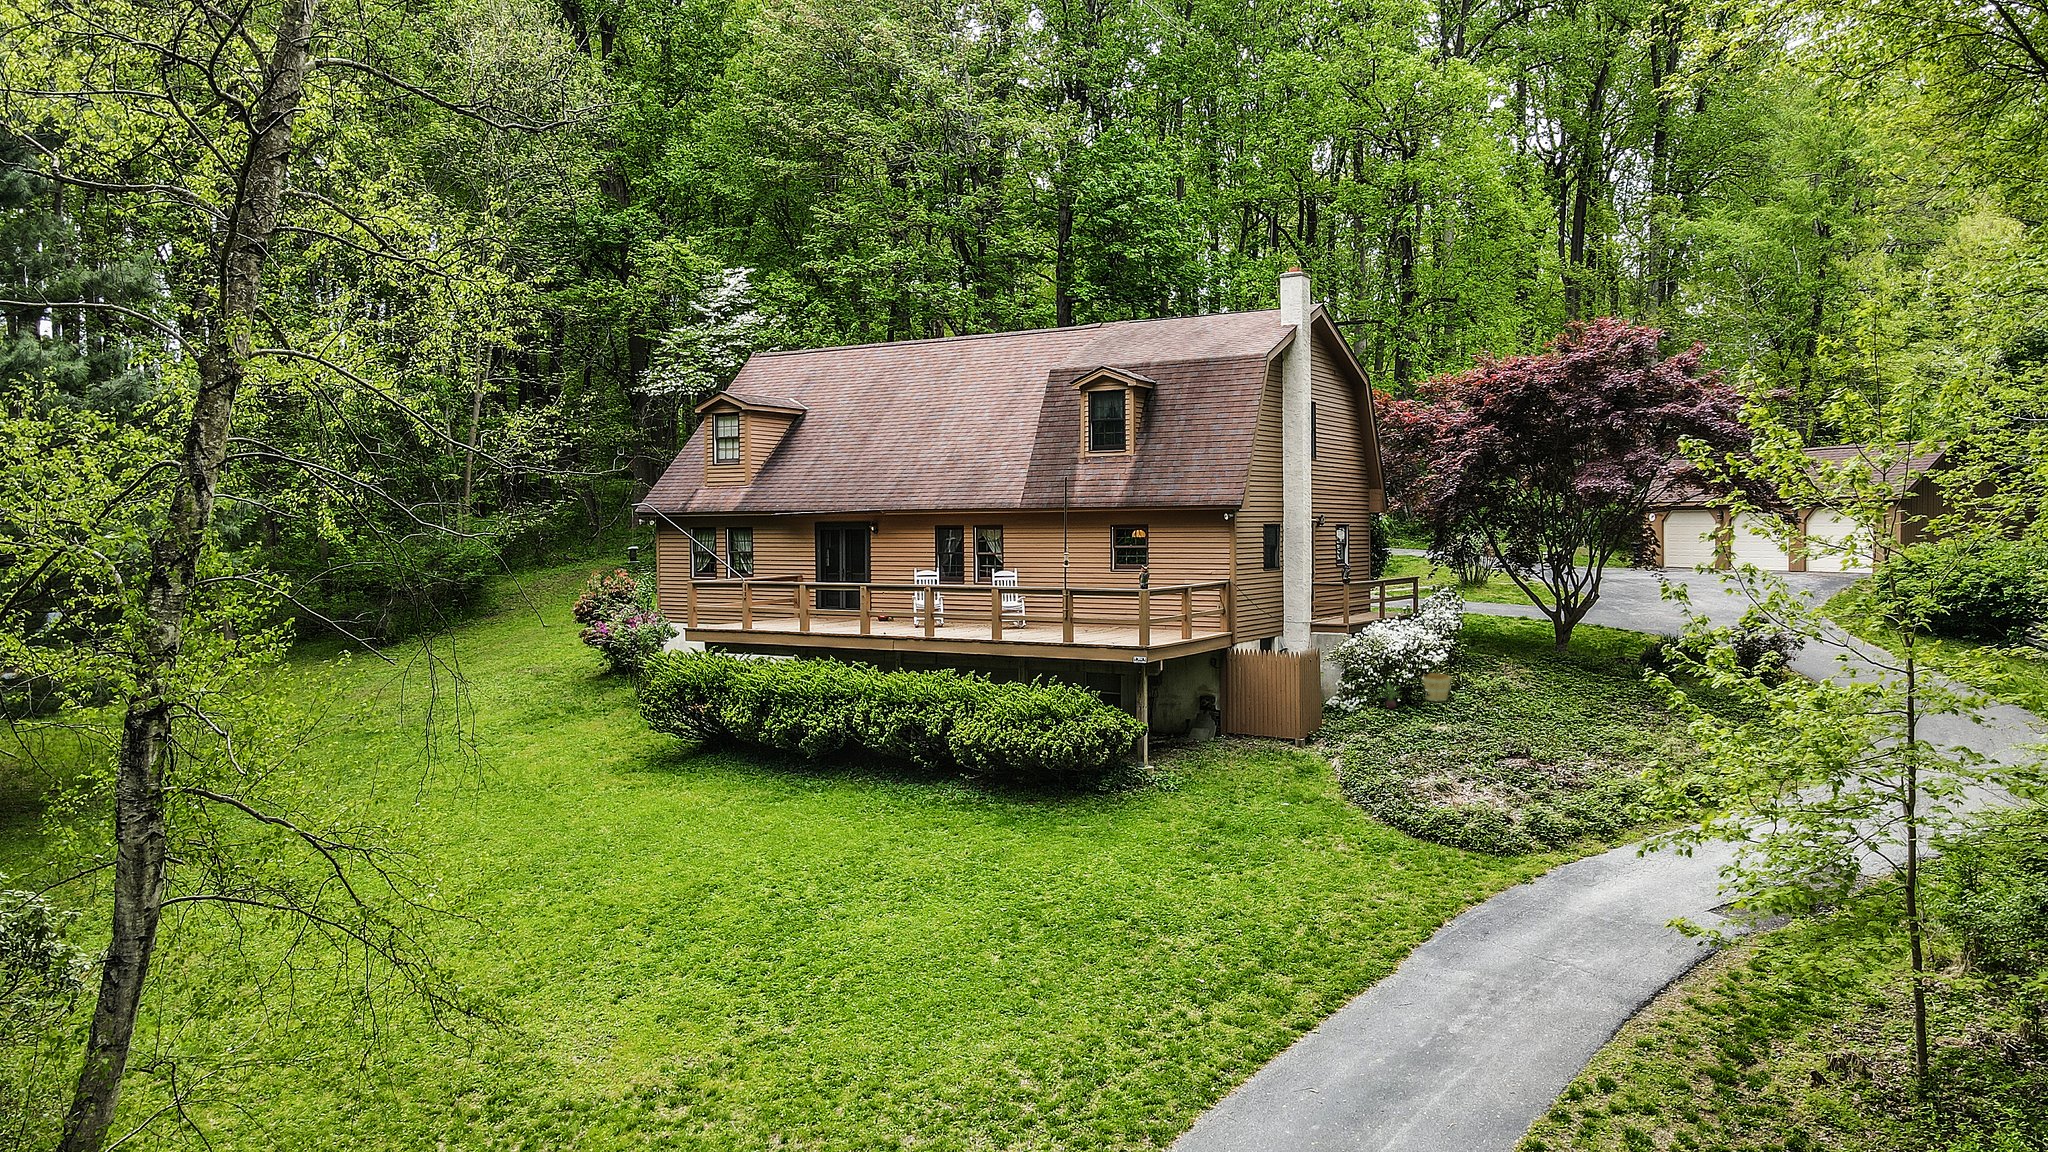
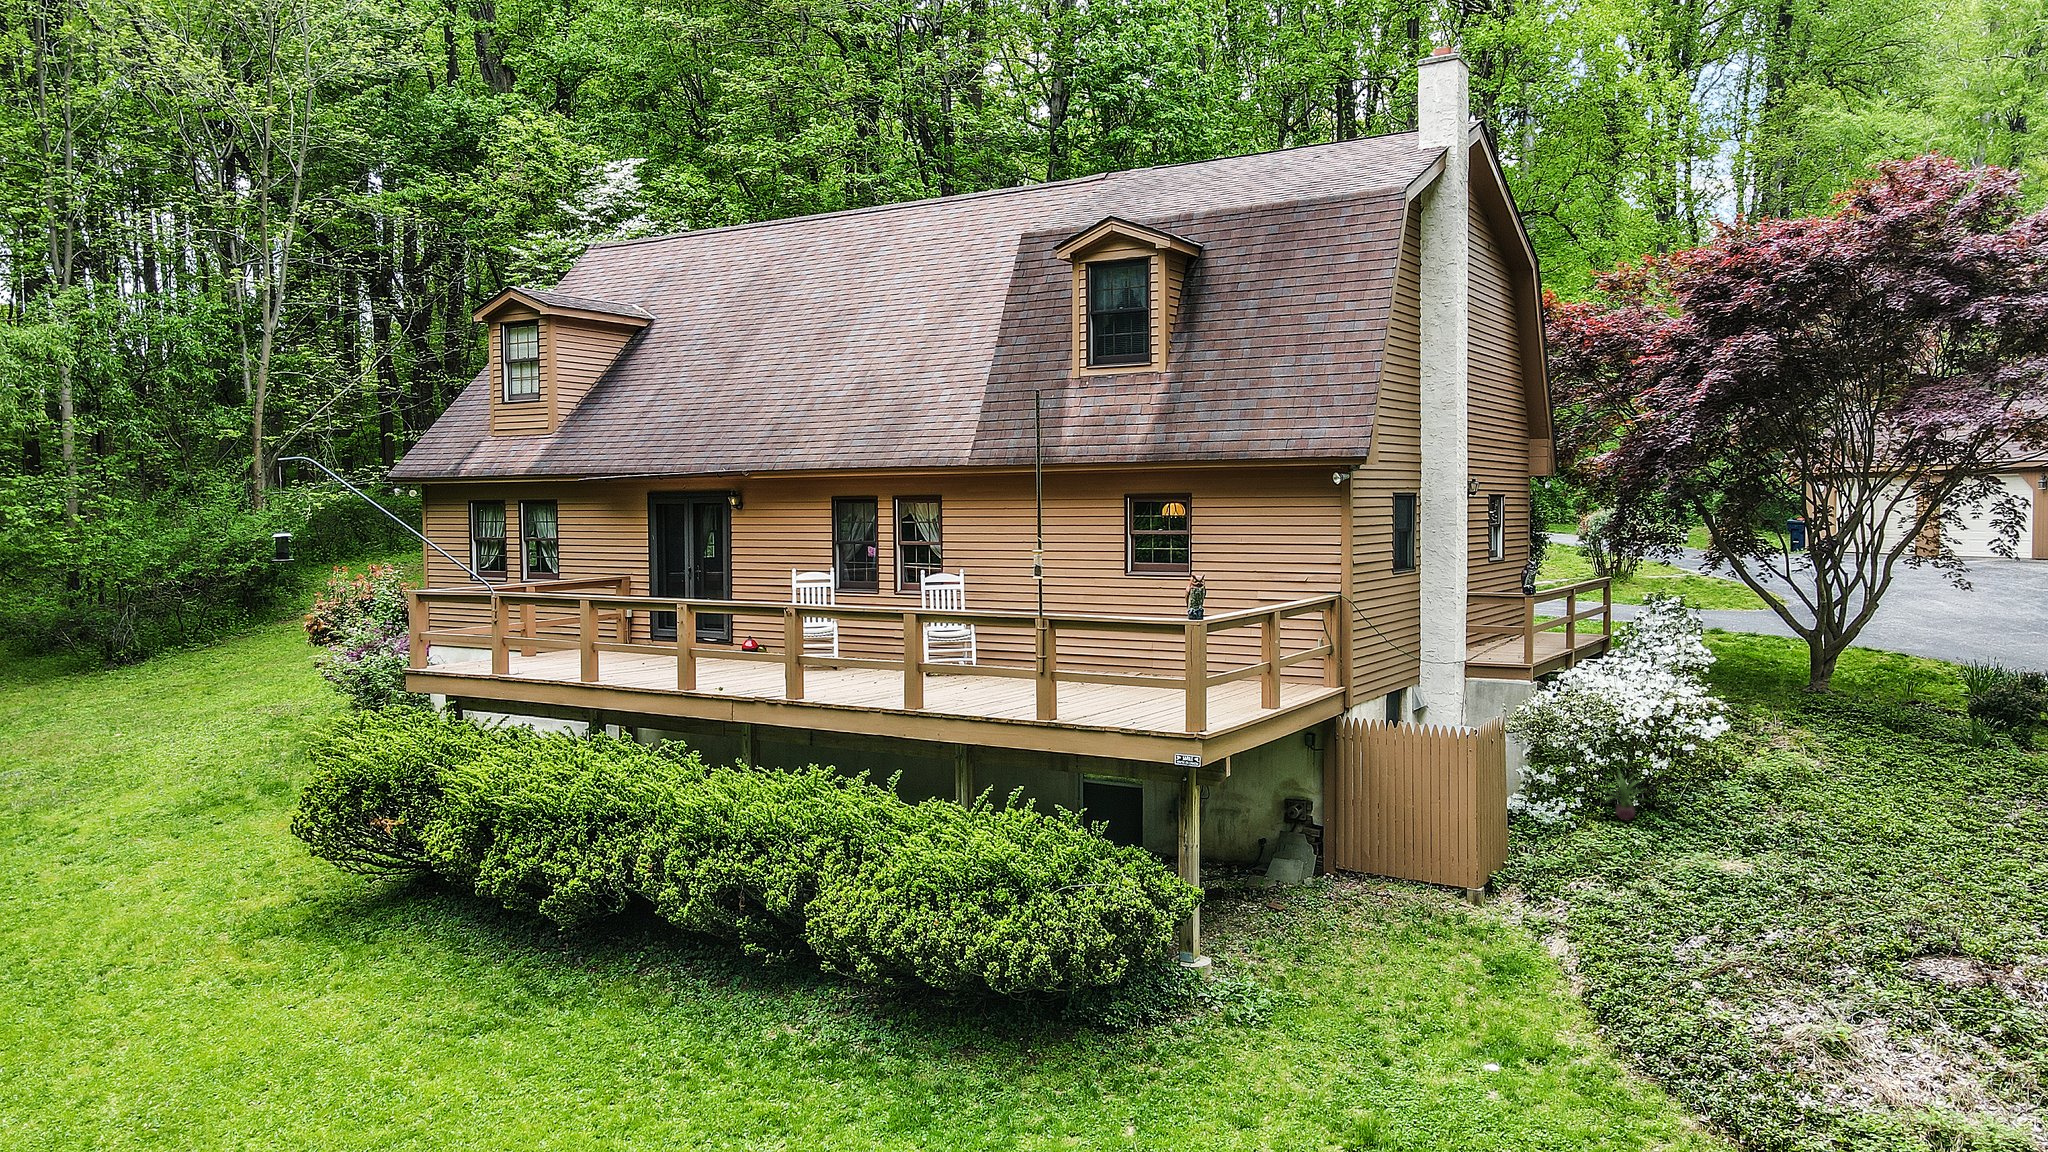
wooden bucket: present [1422,673,1452,701] -> none [1673,753,1730,805]

